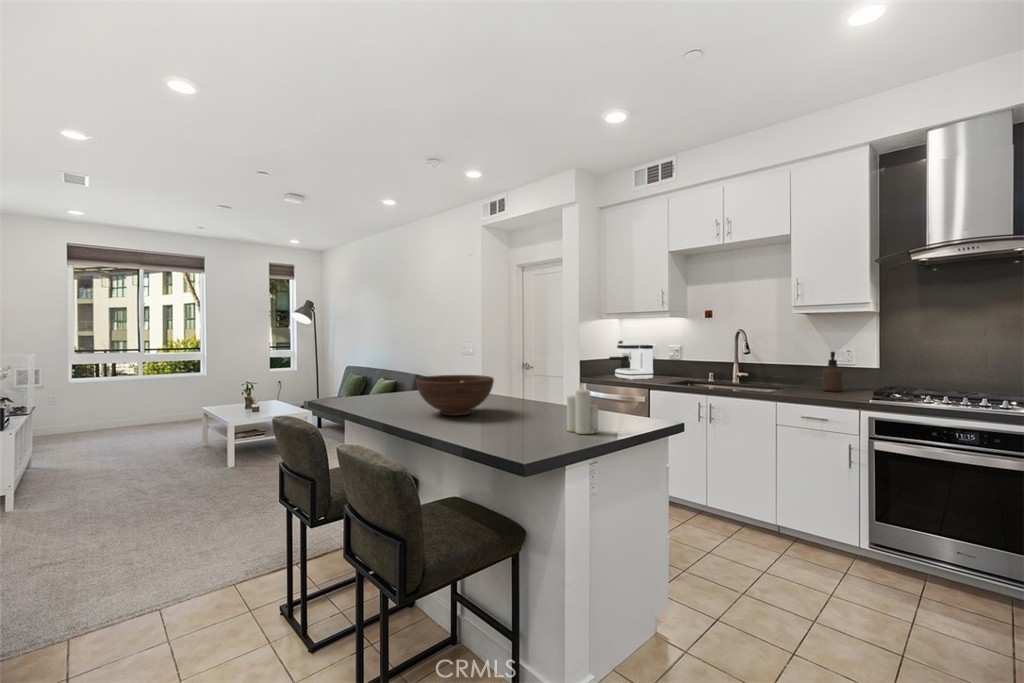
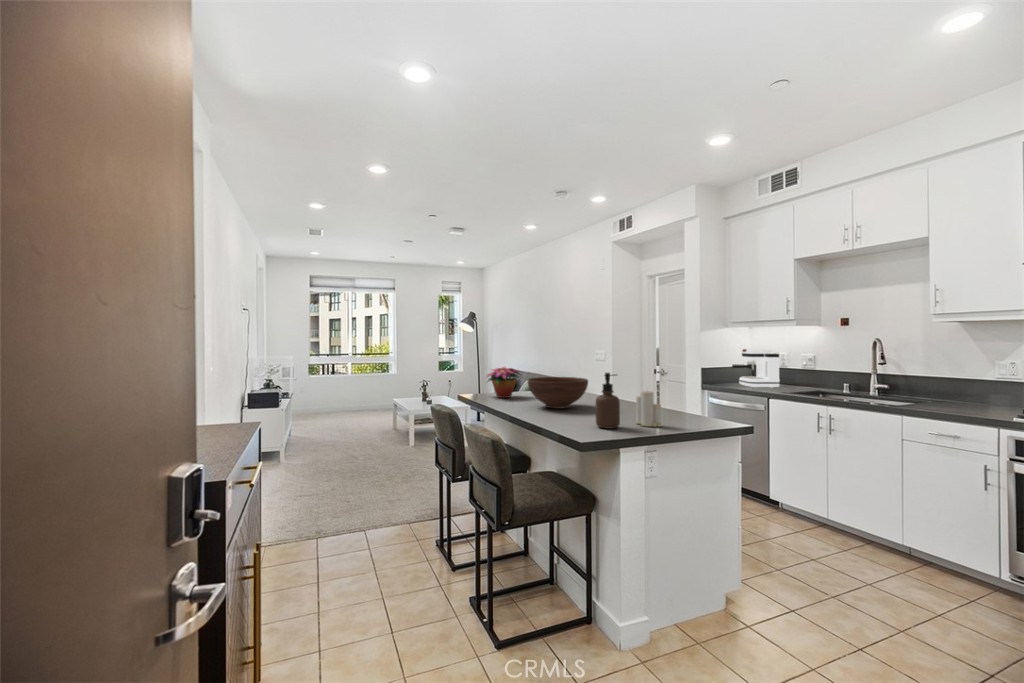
soap dispenser: present [822,352,843,392] -> present [596,373,620,429]
flower arrangement: none [345,363,408,404] -> present [487,367,520,398]

